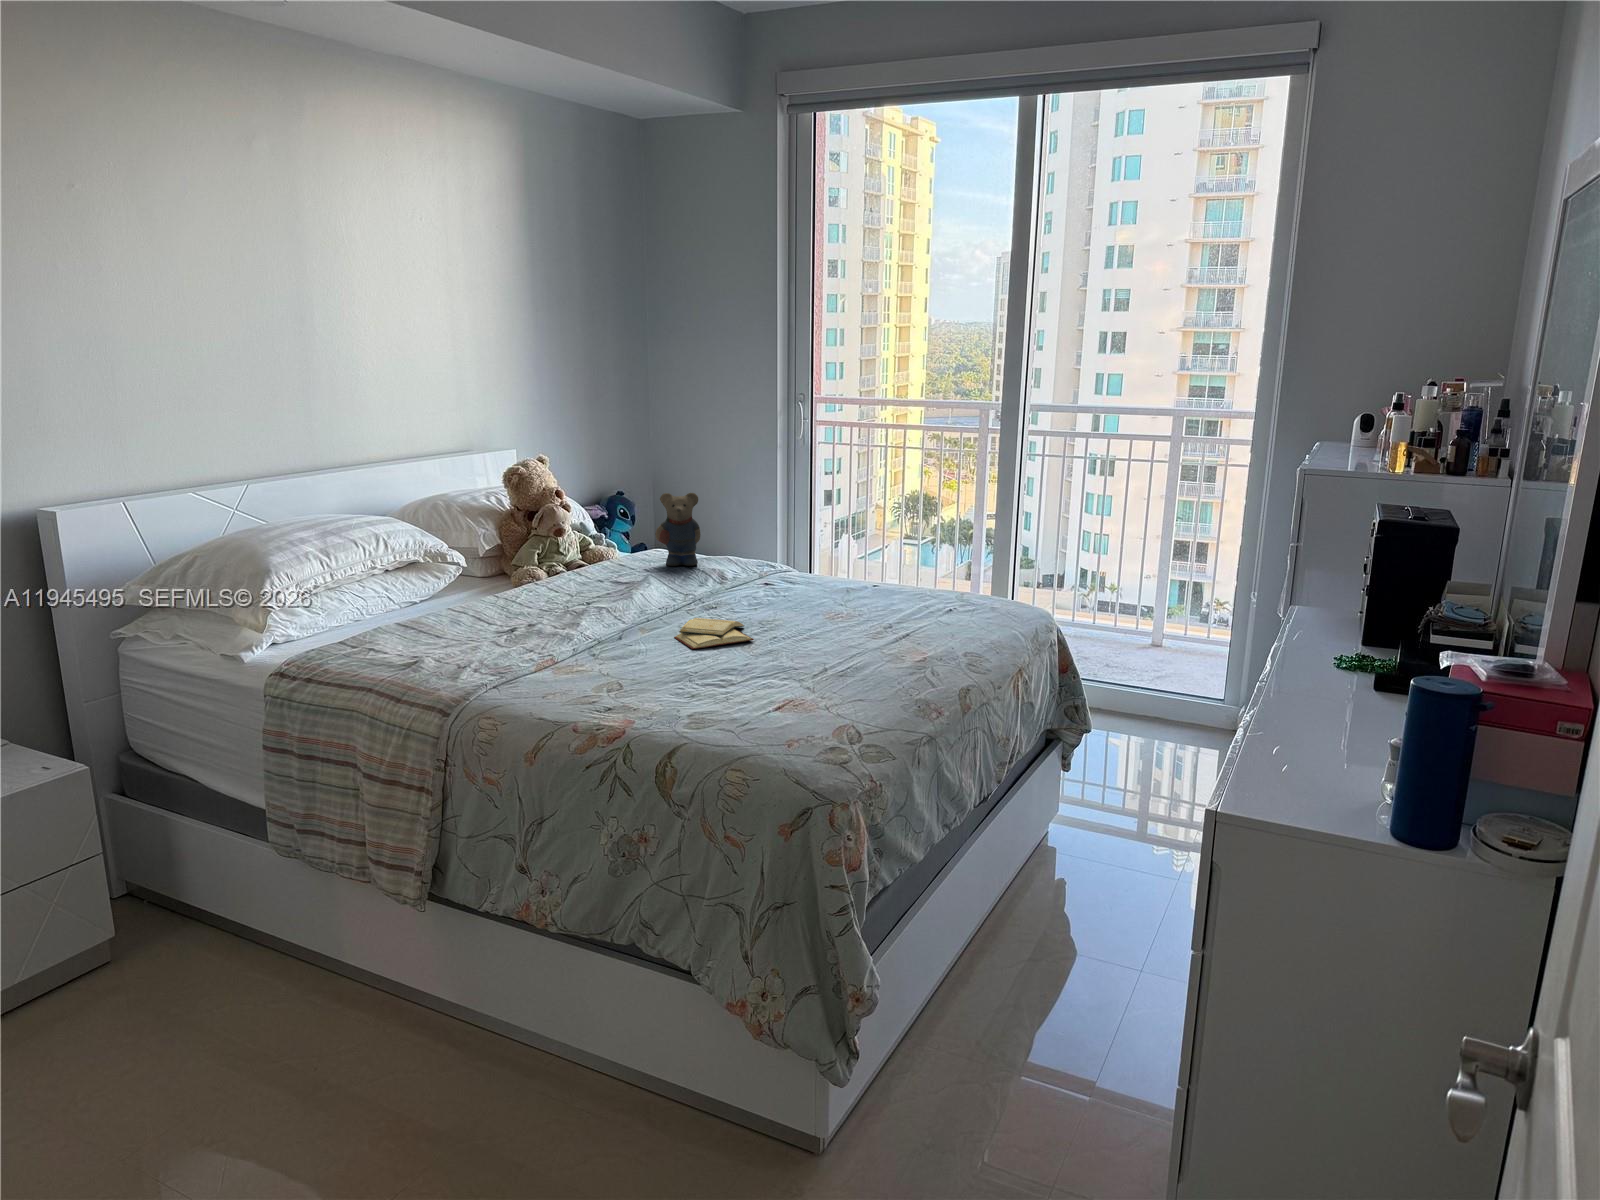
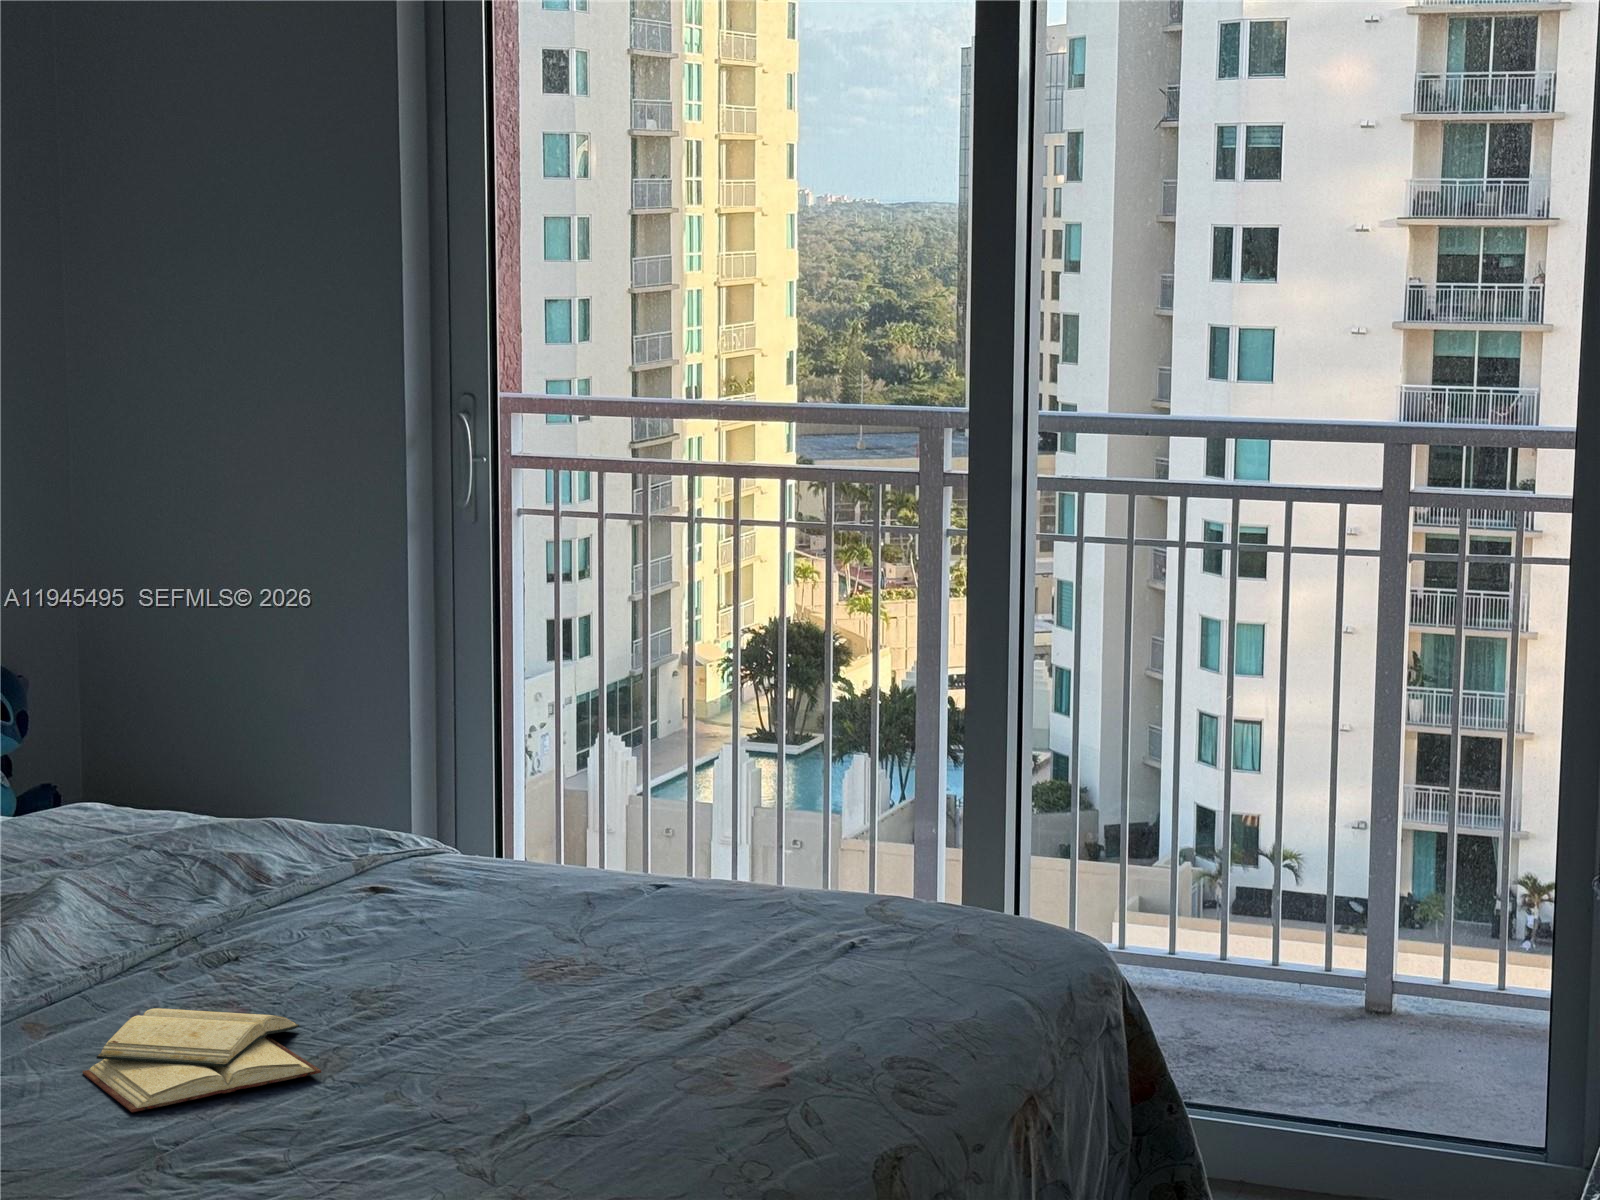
teddy bear: present [655,493,701,566] -> none [70,639,198,842]

